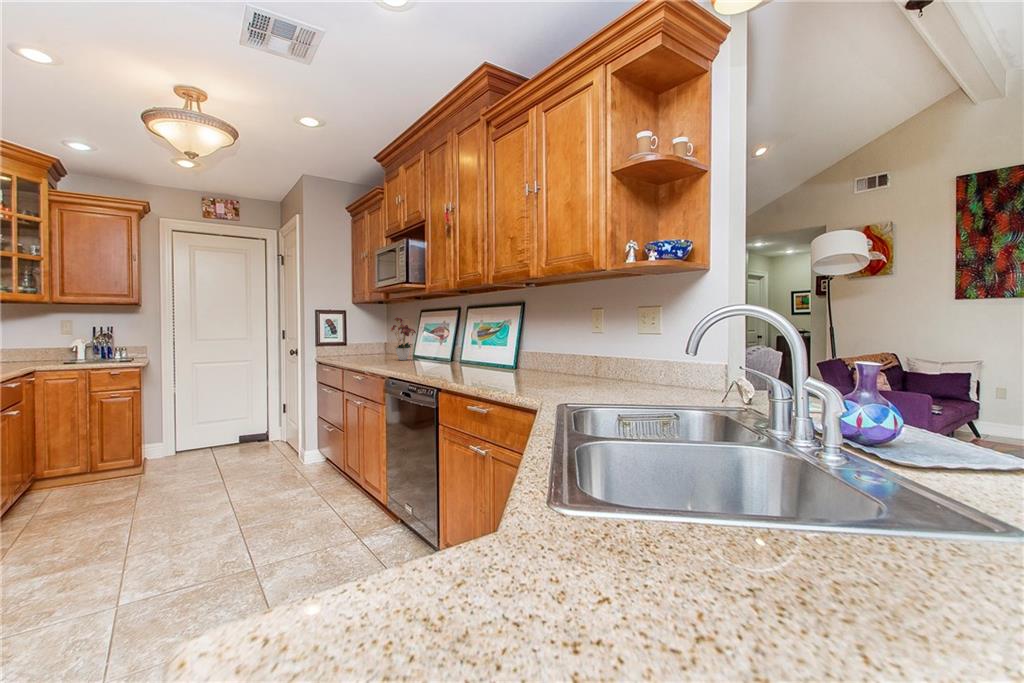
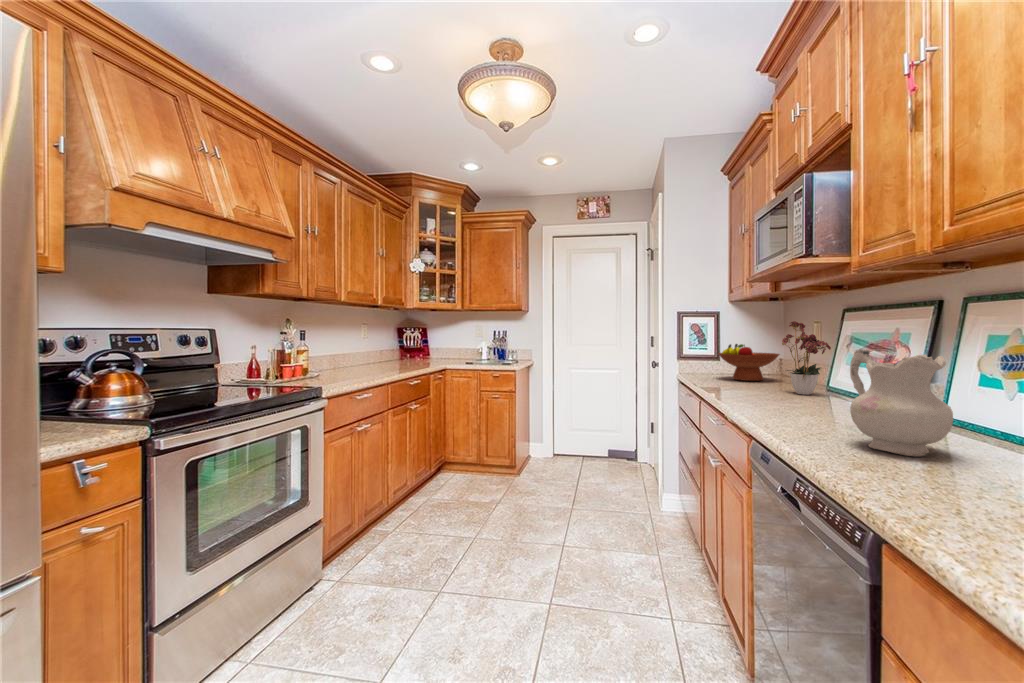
ceramic pitcher: none [429,329,464,372] -> present [850,349,953,456]
fruit bowl: none [347,332,386,357] -> present [718,344,780,381]

